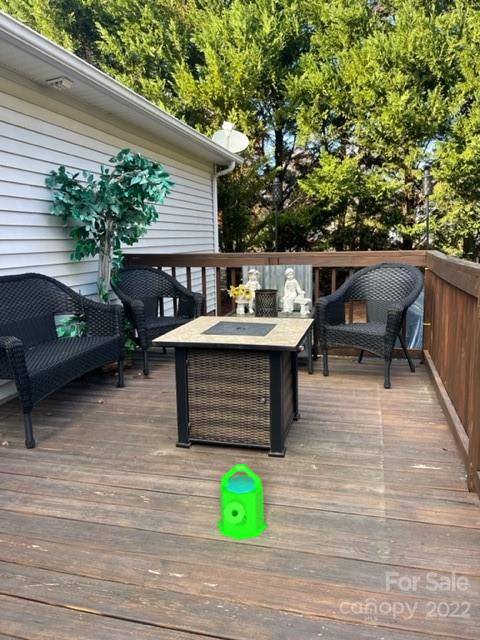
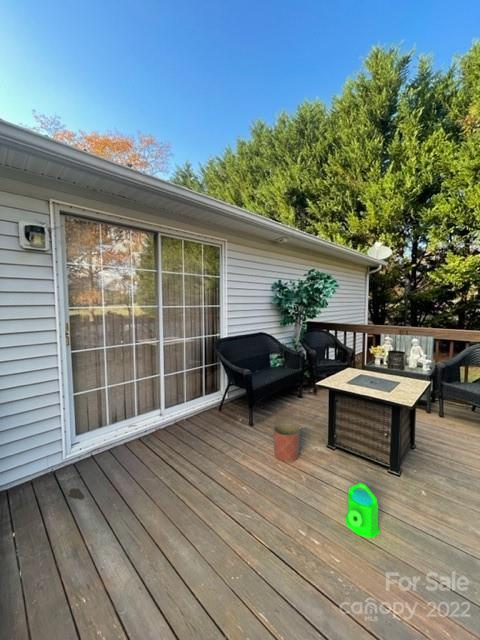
planter: none [81,418,132,482] -> present [273,423,300,462]

